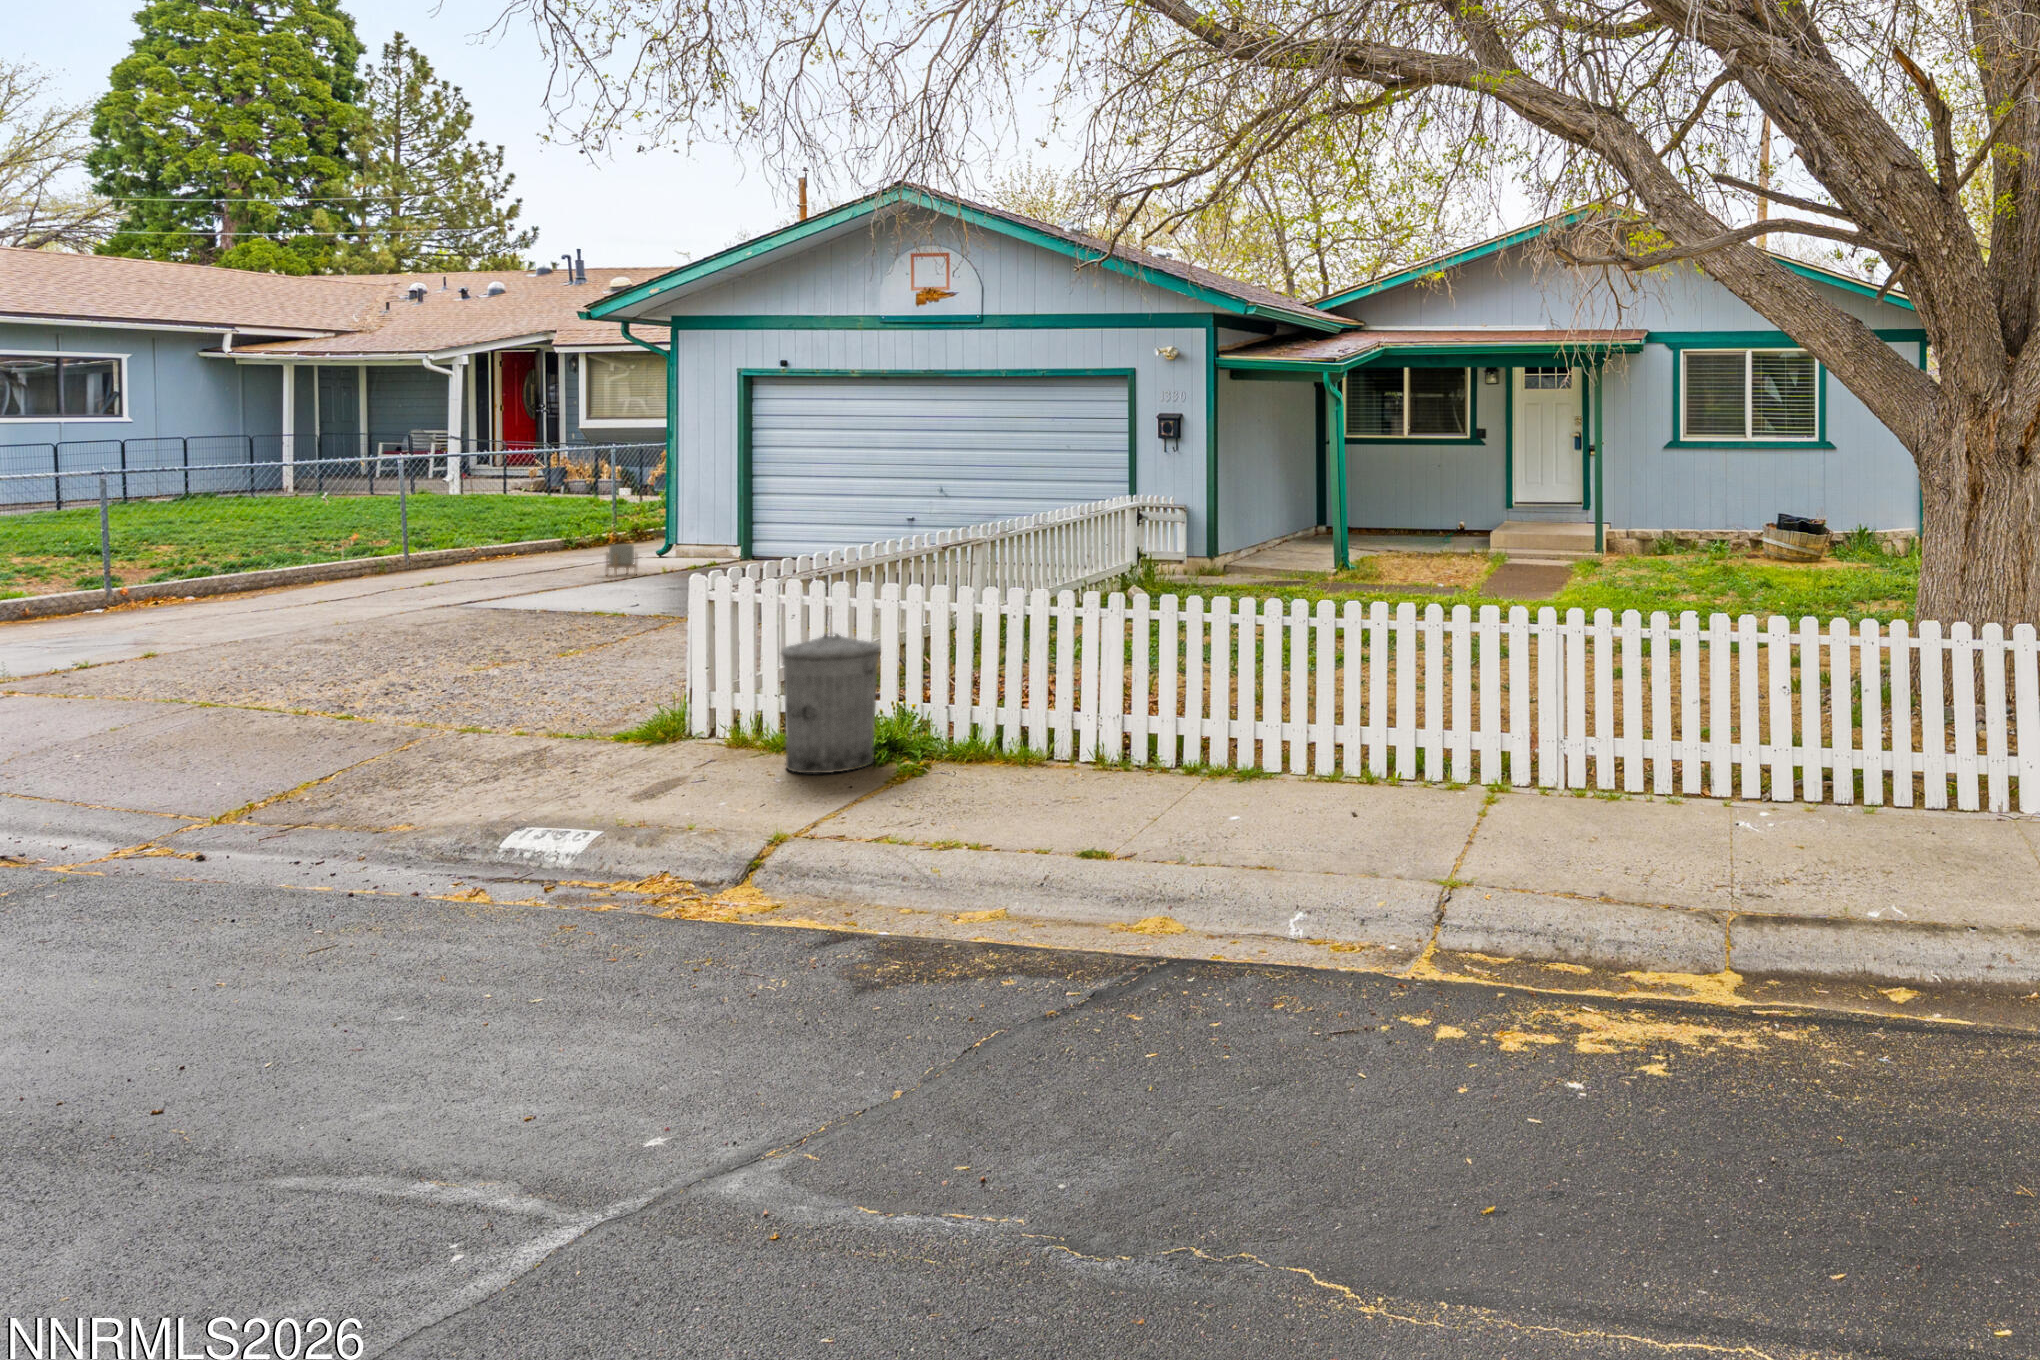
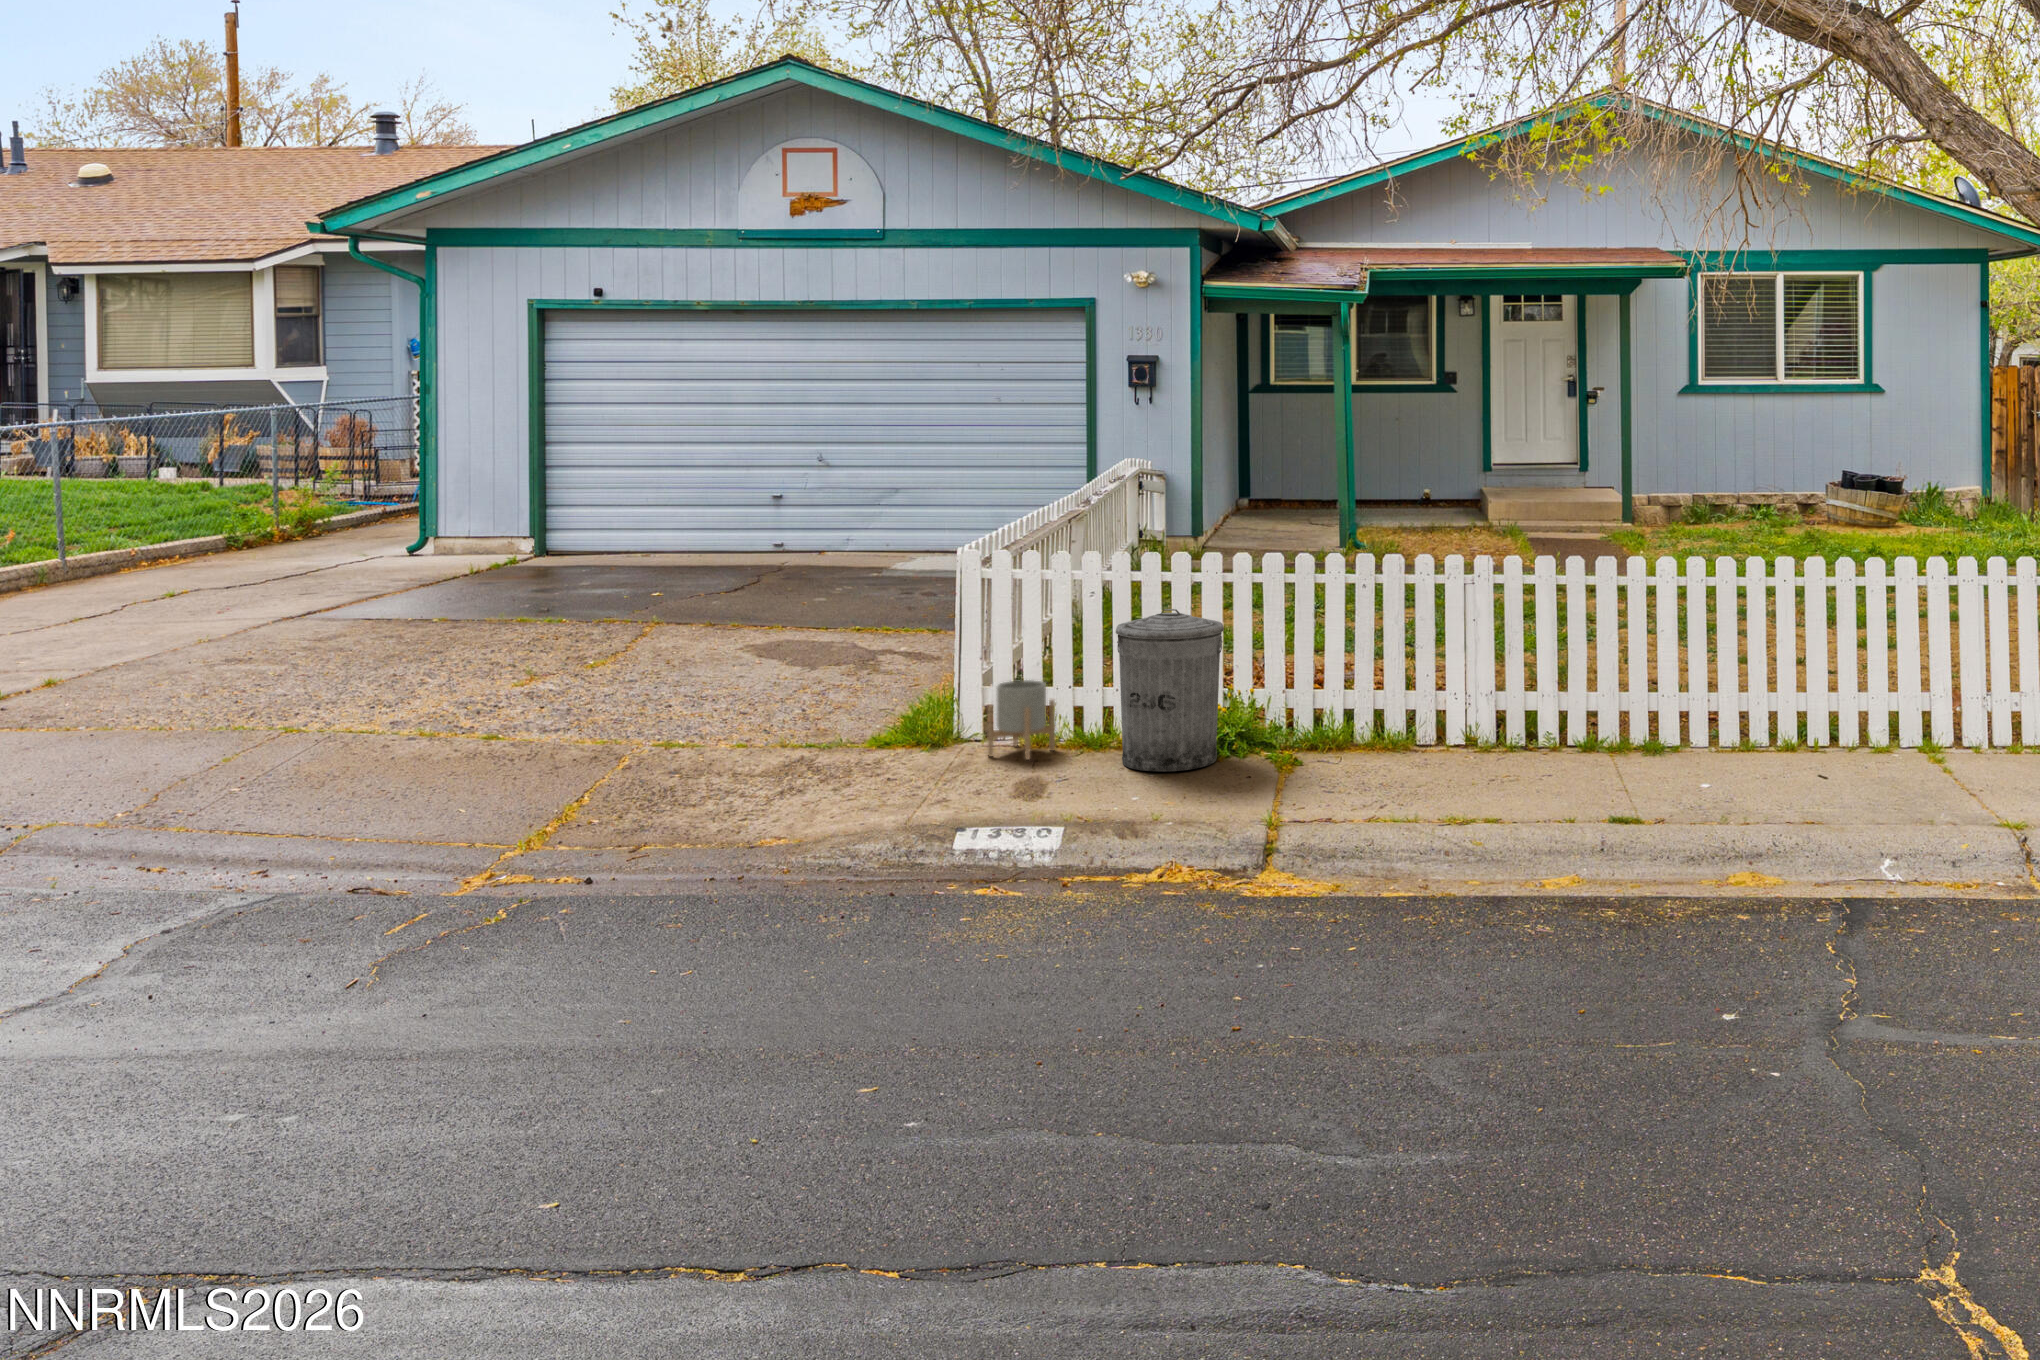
planter: present [606,544,638,576] -> present [988,680,1055,759]

